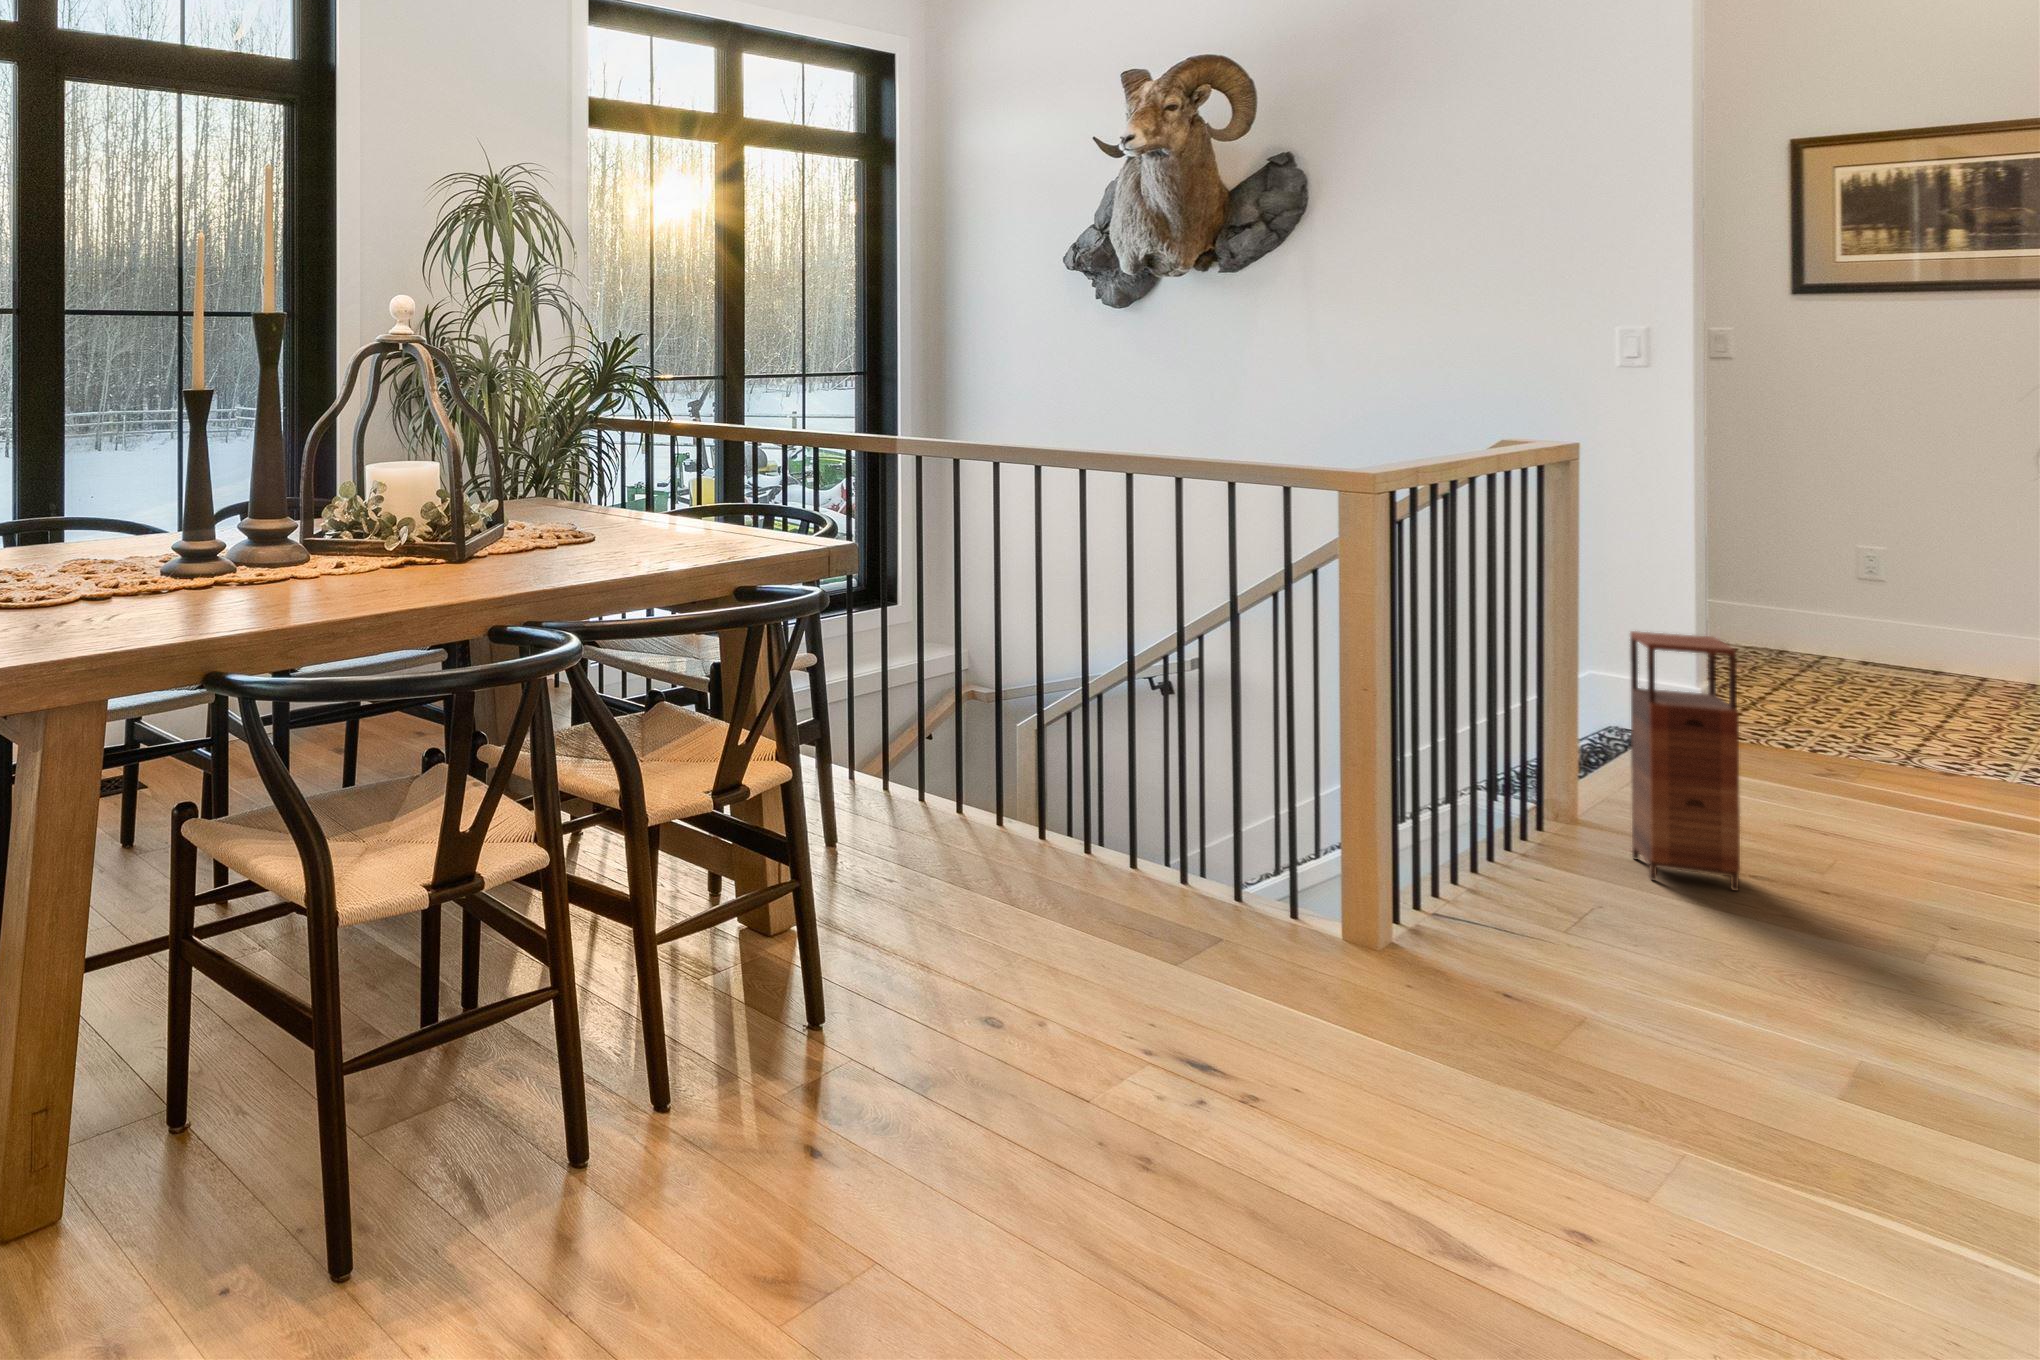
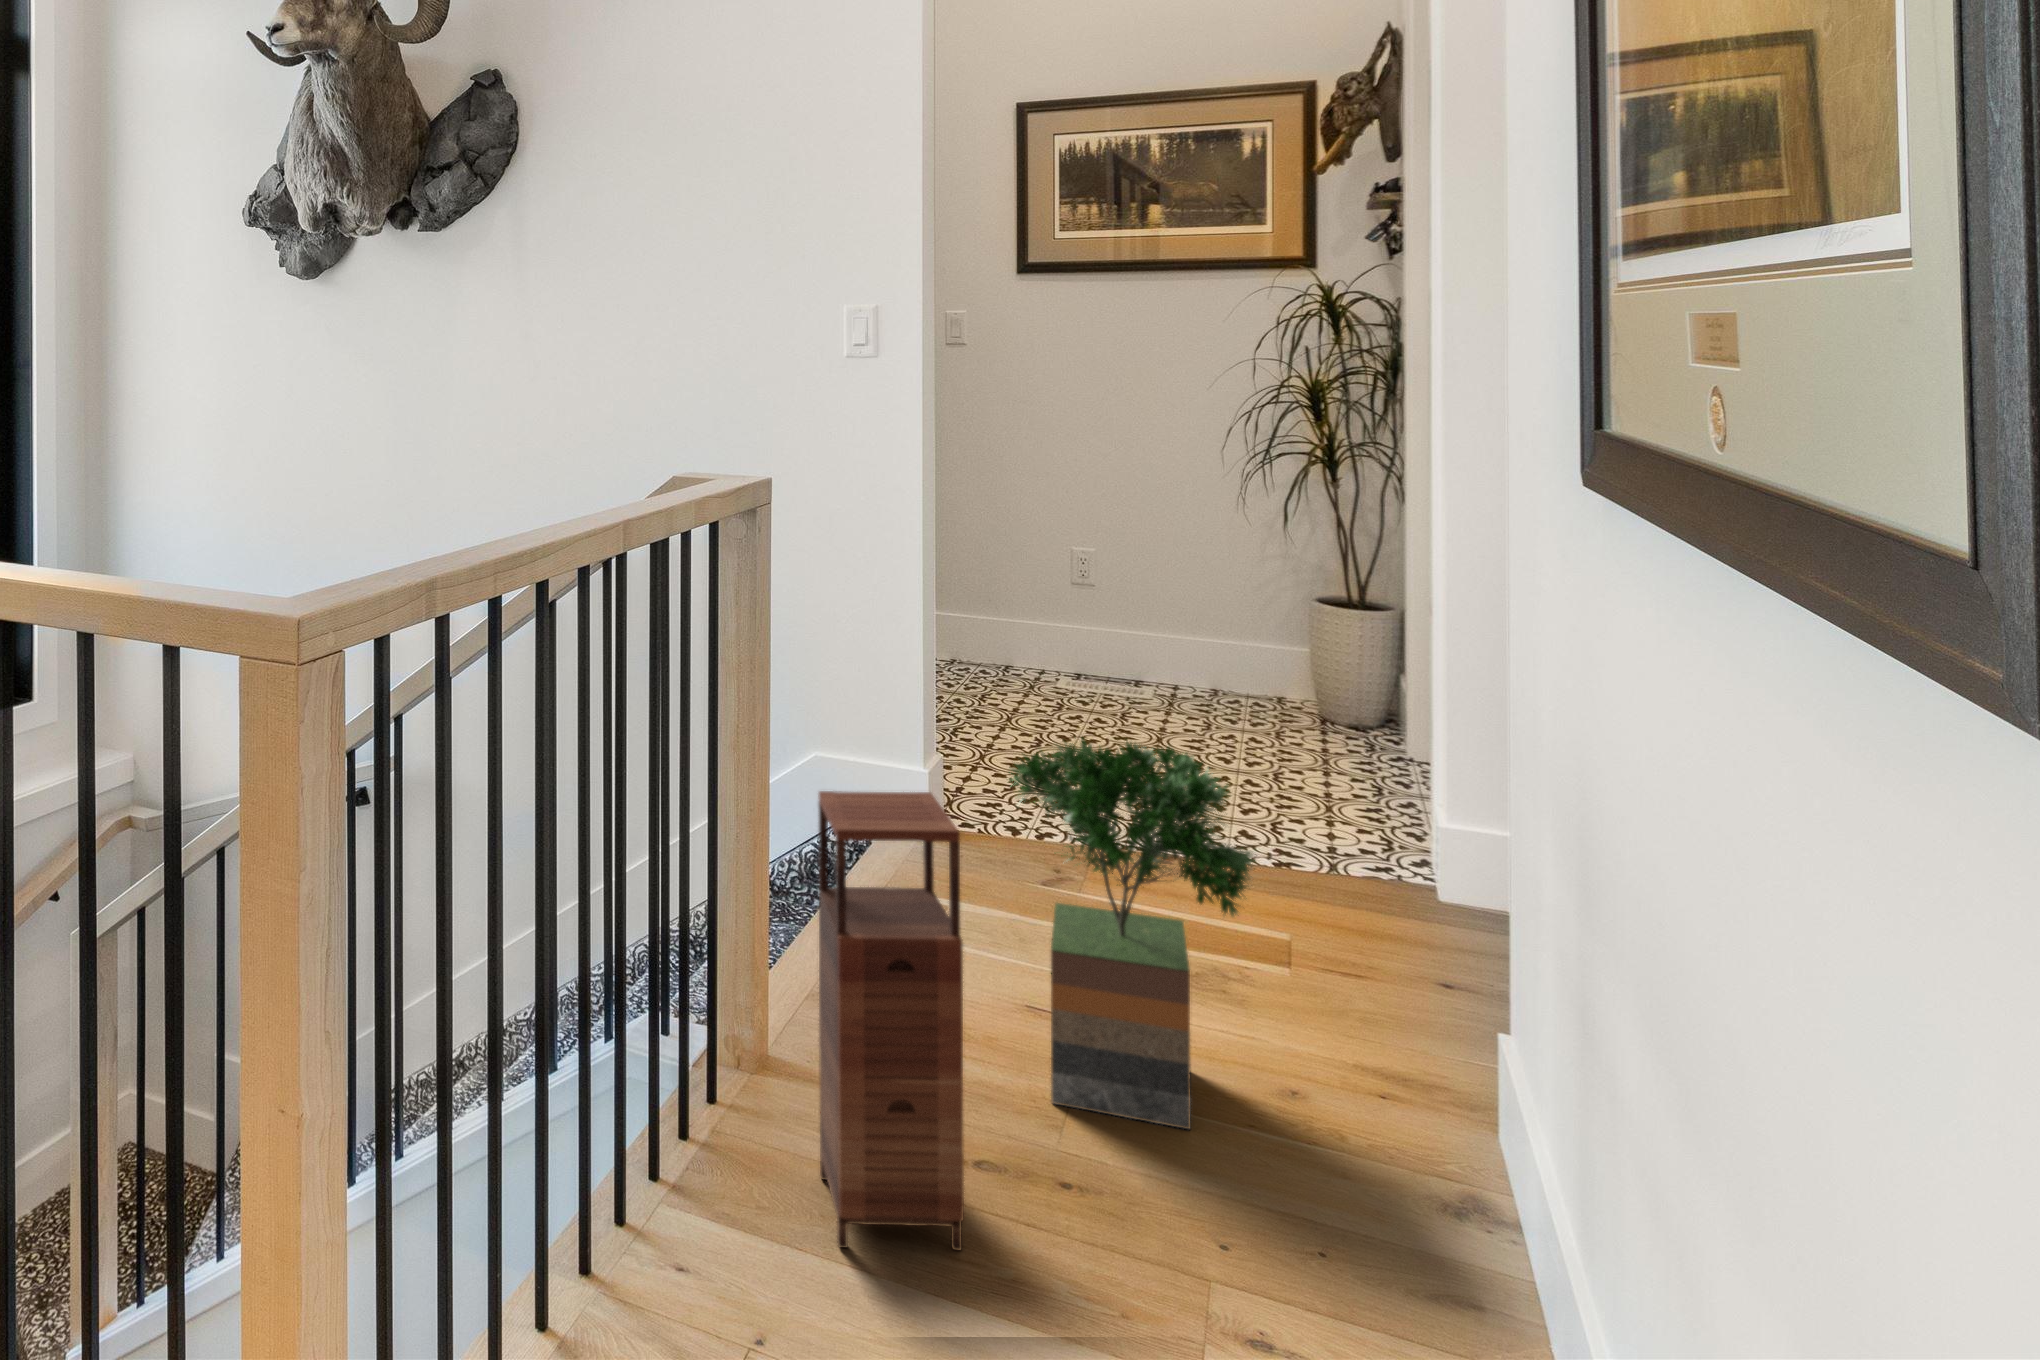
potted tree: none [1772,627,1986,878] -> present [1009,738,1255,1129]

